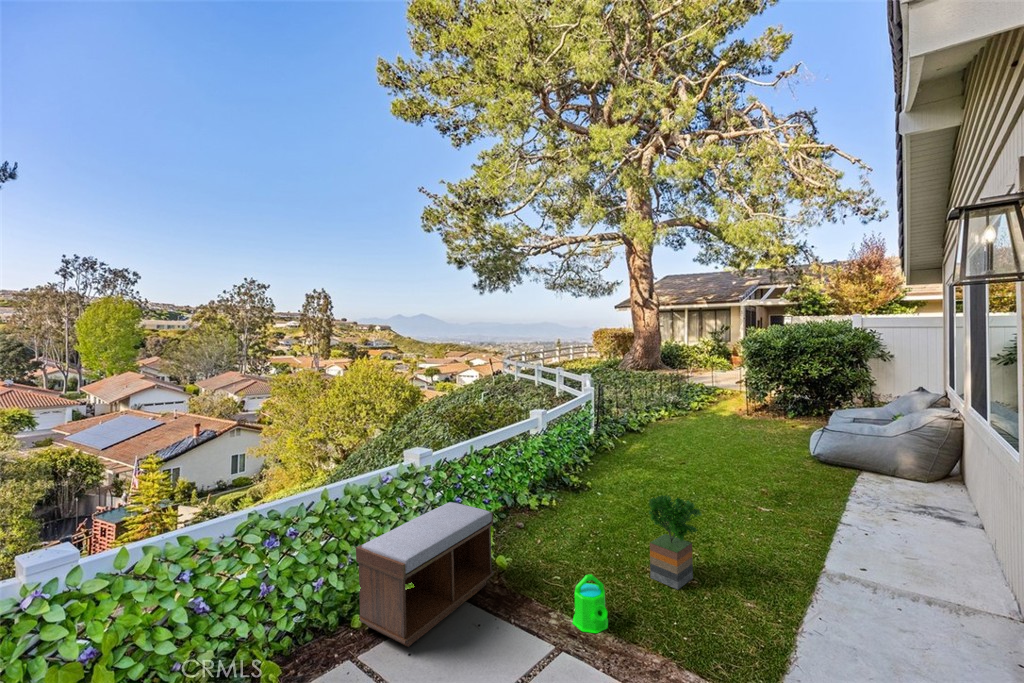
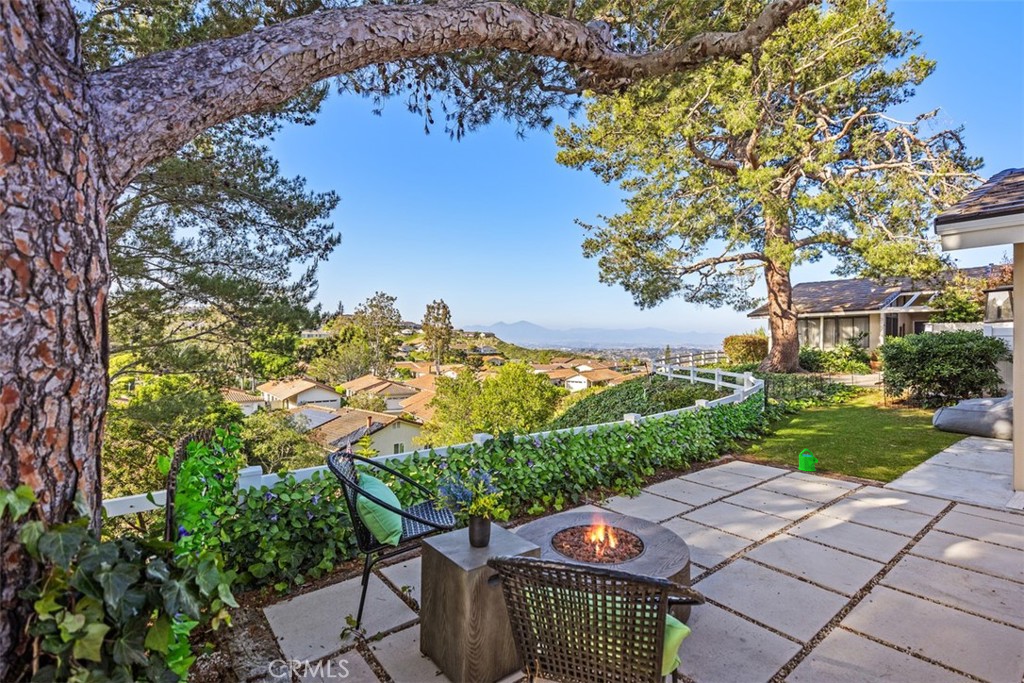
potted tree: present [649,495,702,590] -> none [829,422,860,465]
bench: present [356,502,494,647] -> none [700,424,750,471]

